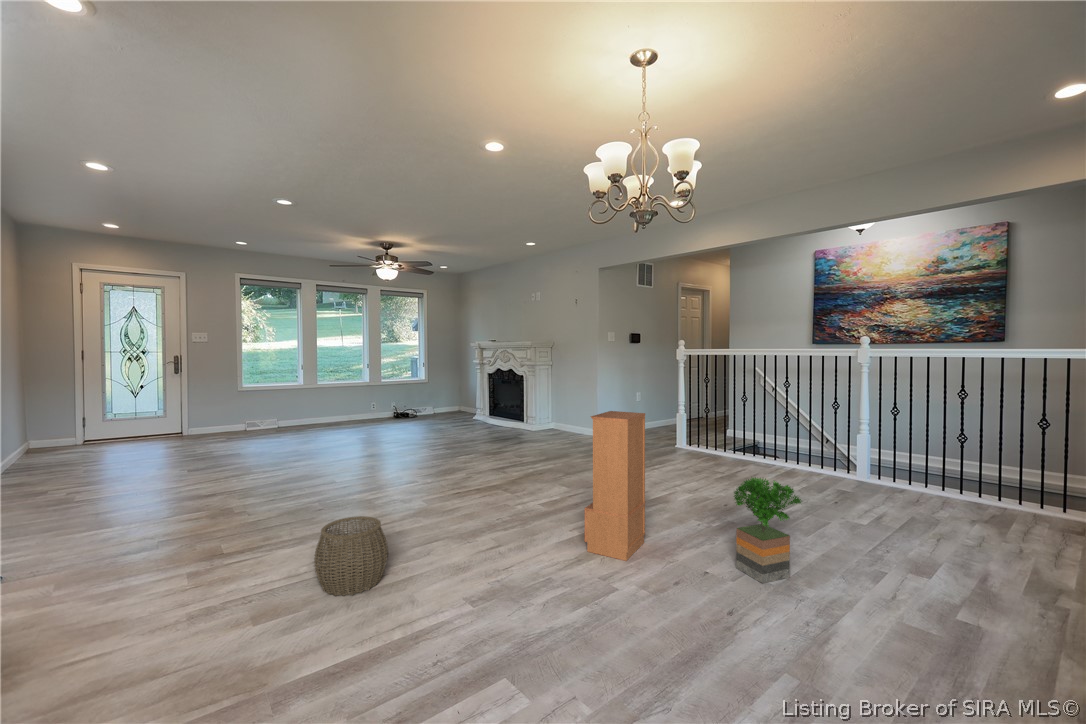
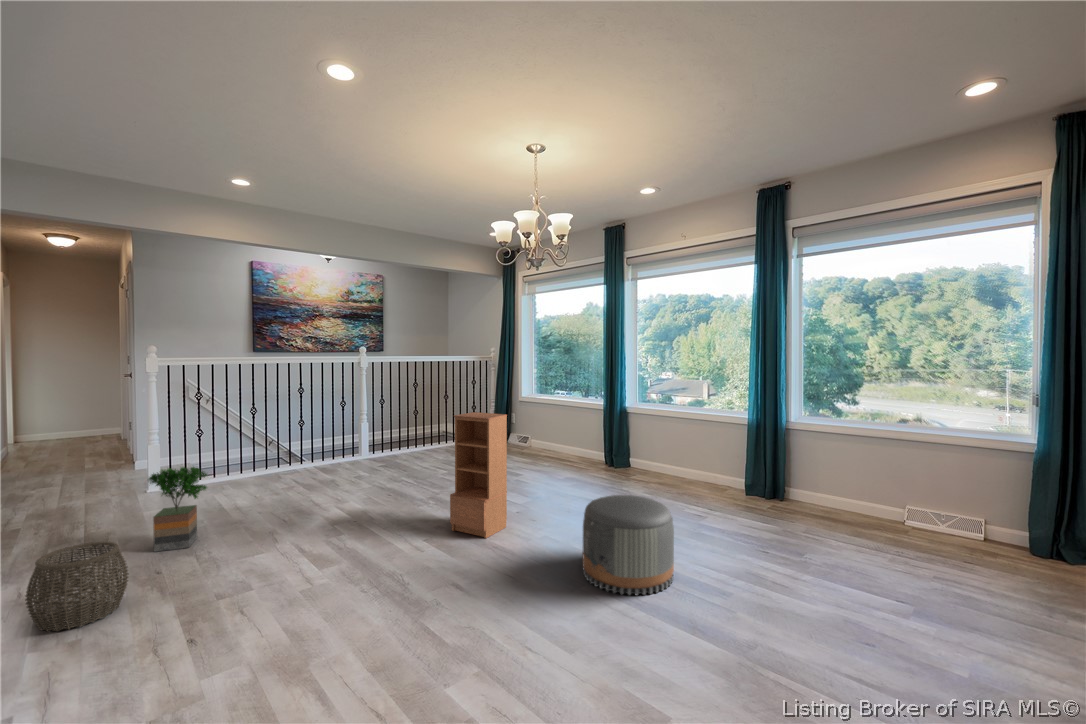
potted tree: present [734,477,802,583] -> present [148,467,207,552]
woven basket: present [314,516,388,596] -> present [25,541,129,631]
pouf: none [413,529,539,682] -> present [583,495,674,595]

